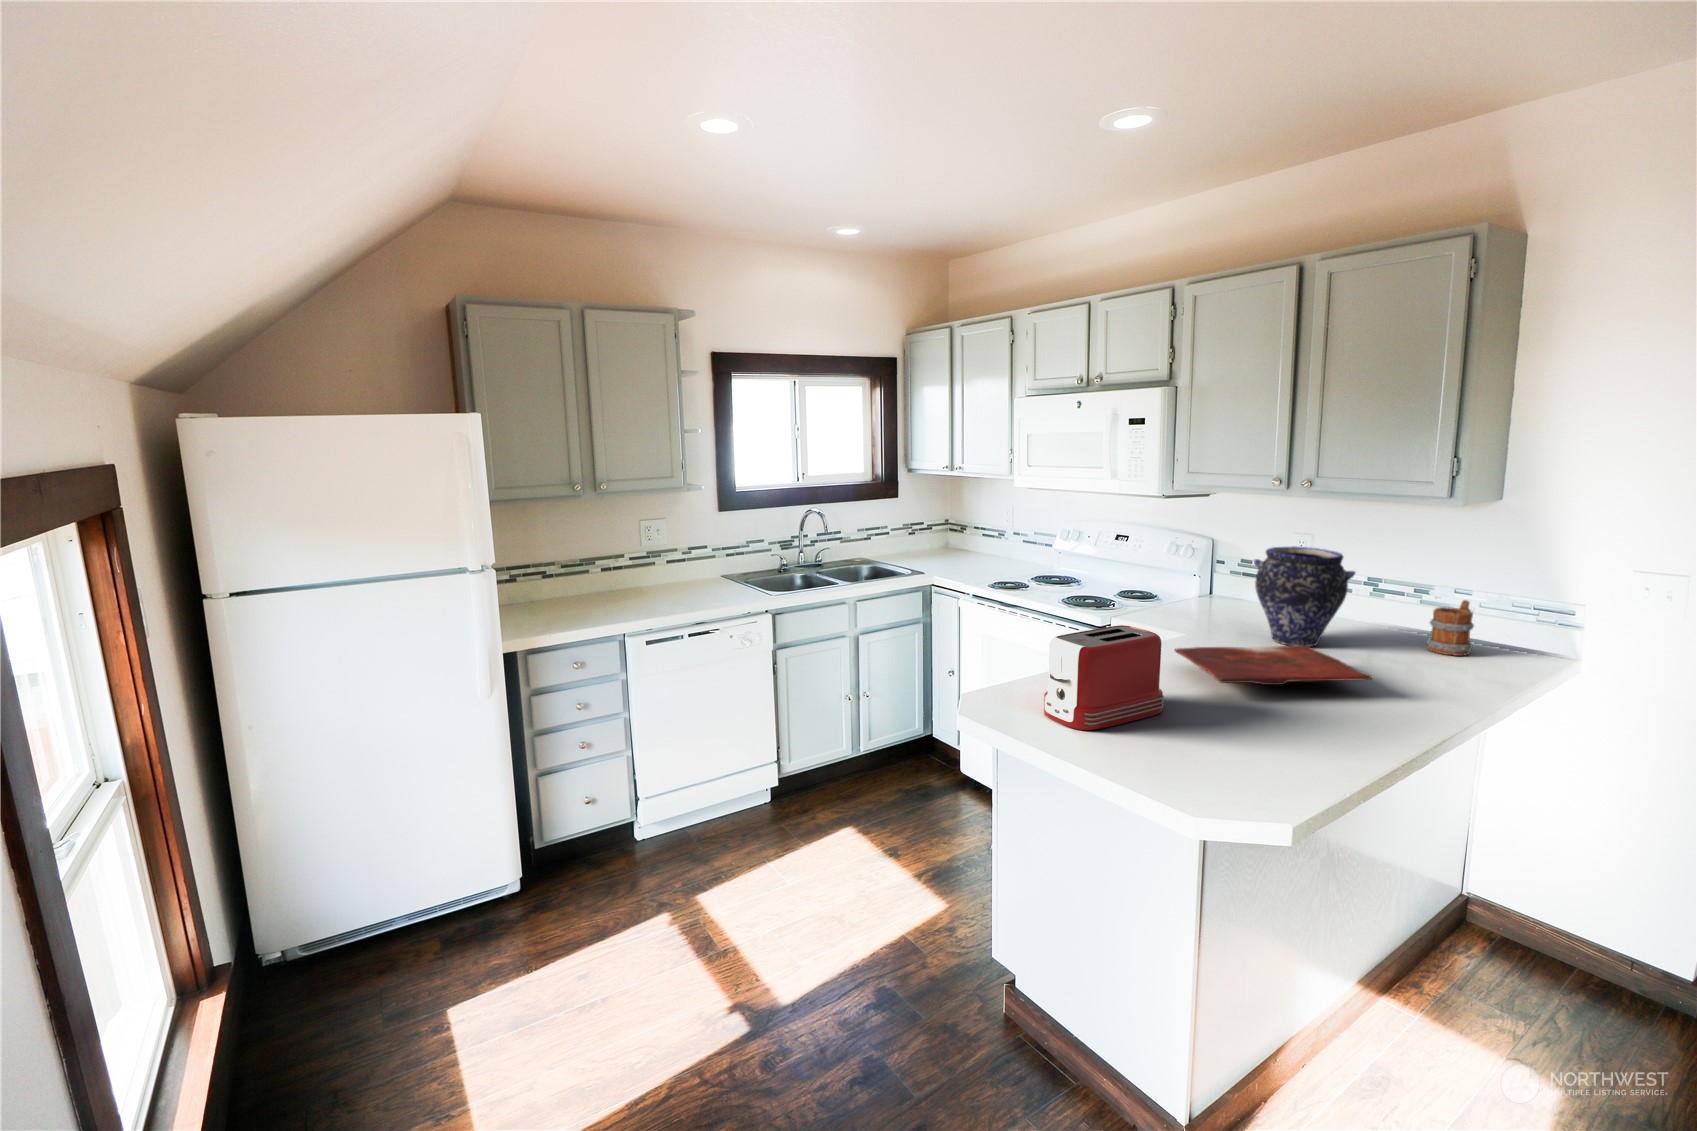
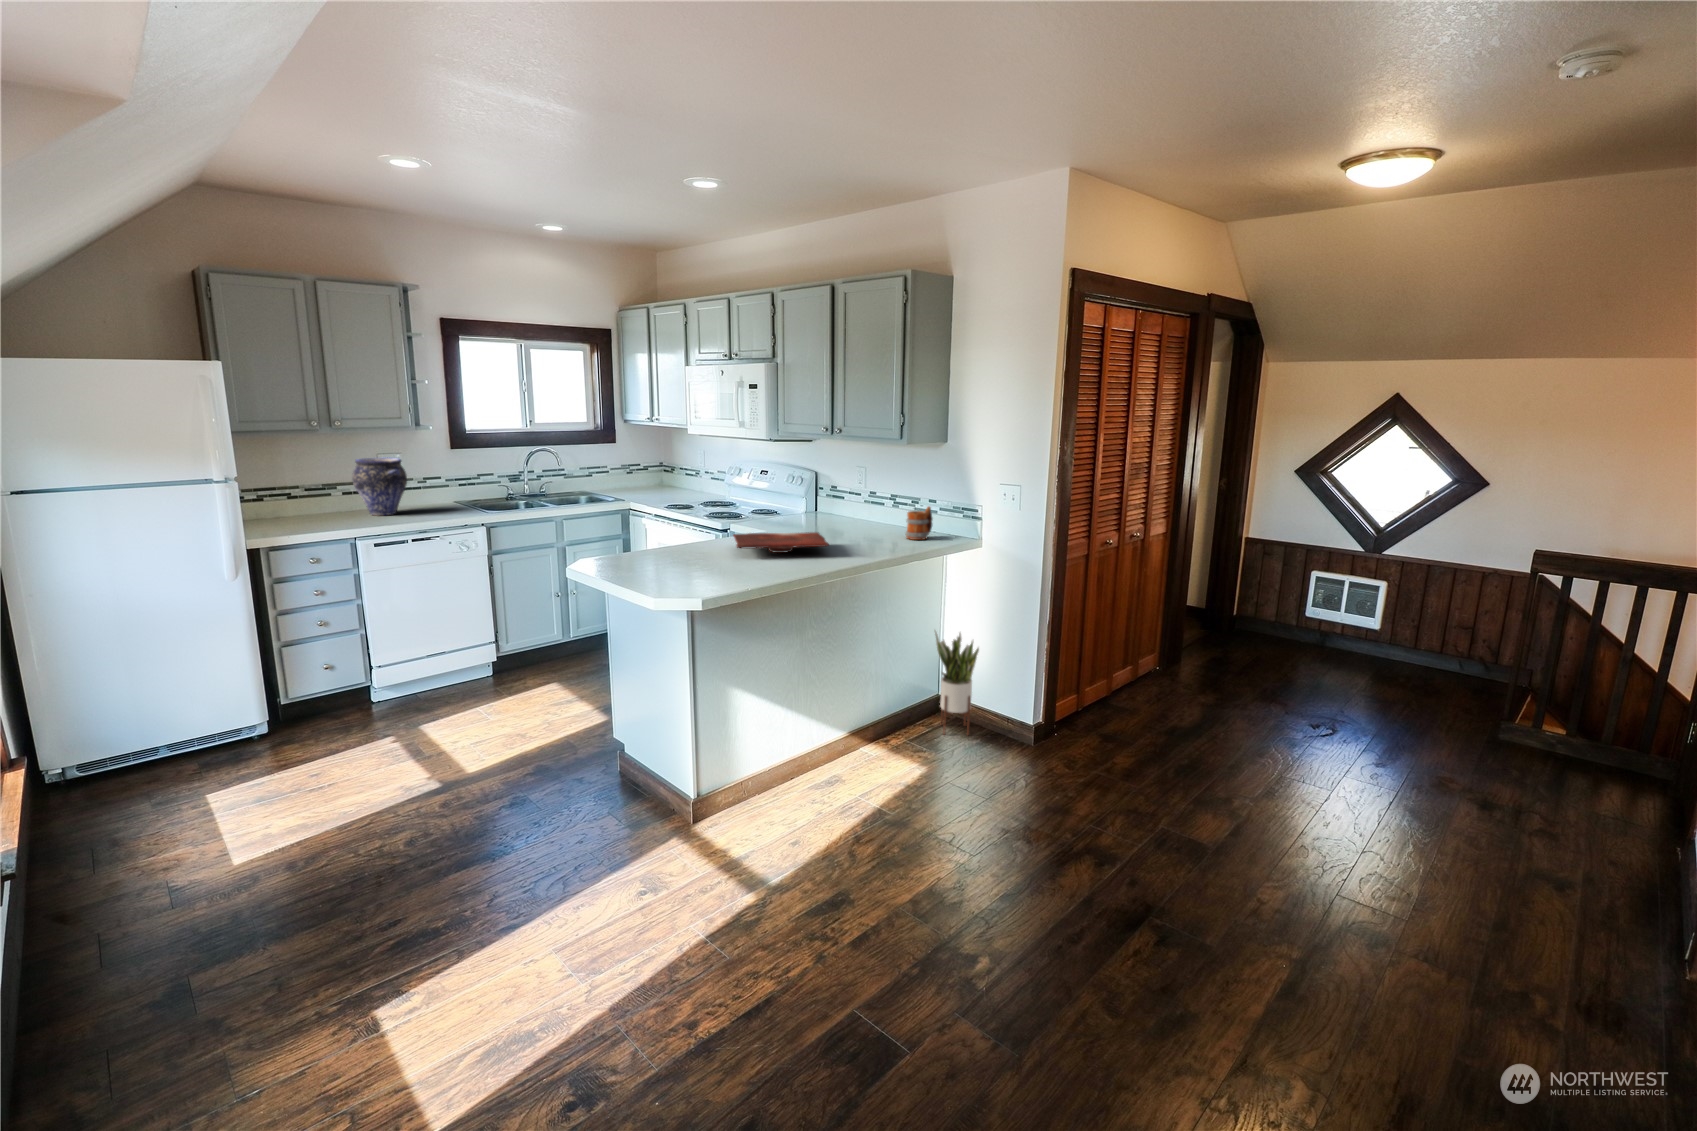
vase: present [1254,546,1355,647] -> present [352,458,407,515]
toaster: present [1044,625,1164,730] -> none [616,512,695,571]
potted plant: none [1486,800,1584,980] -> present [935,631,979,734]

